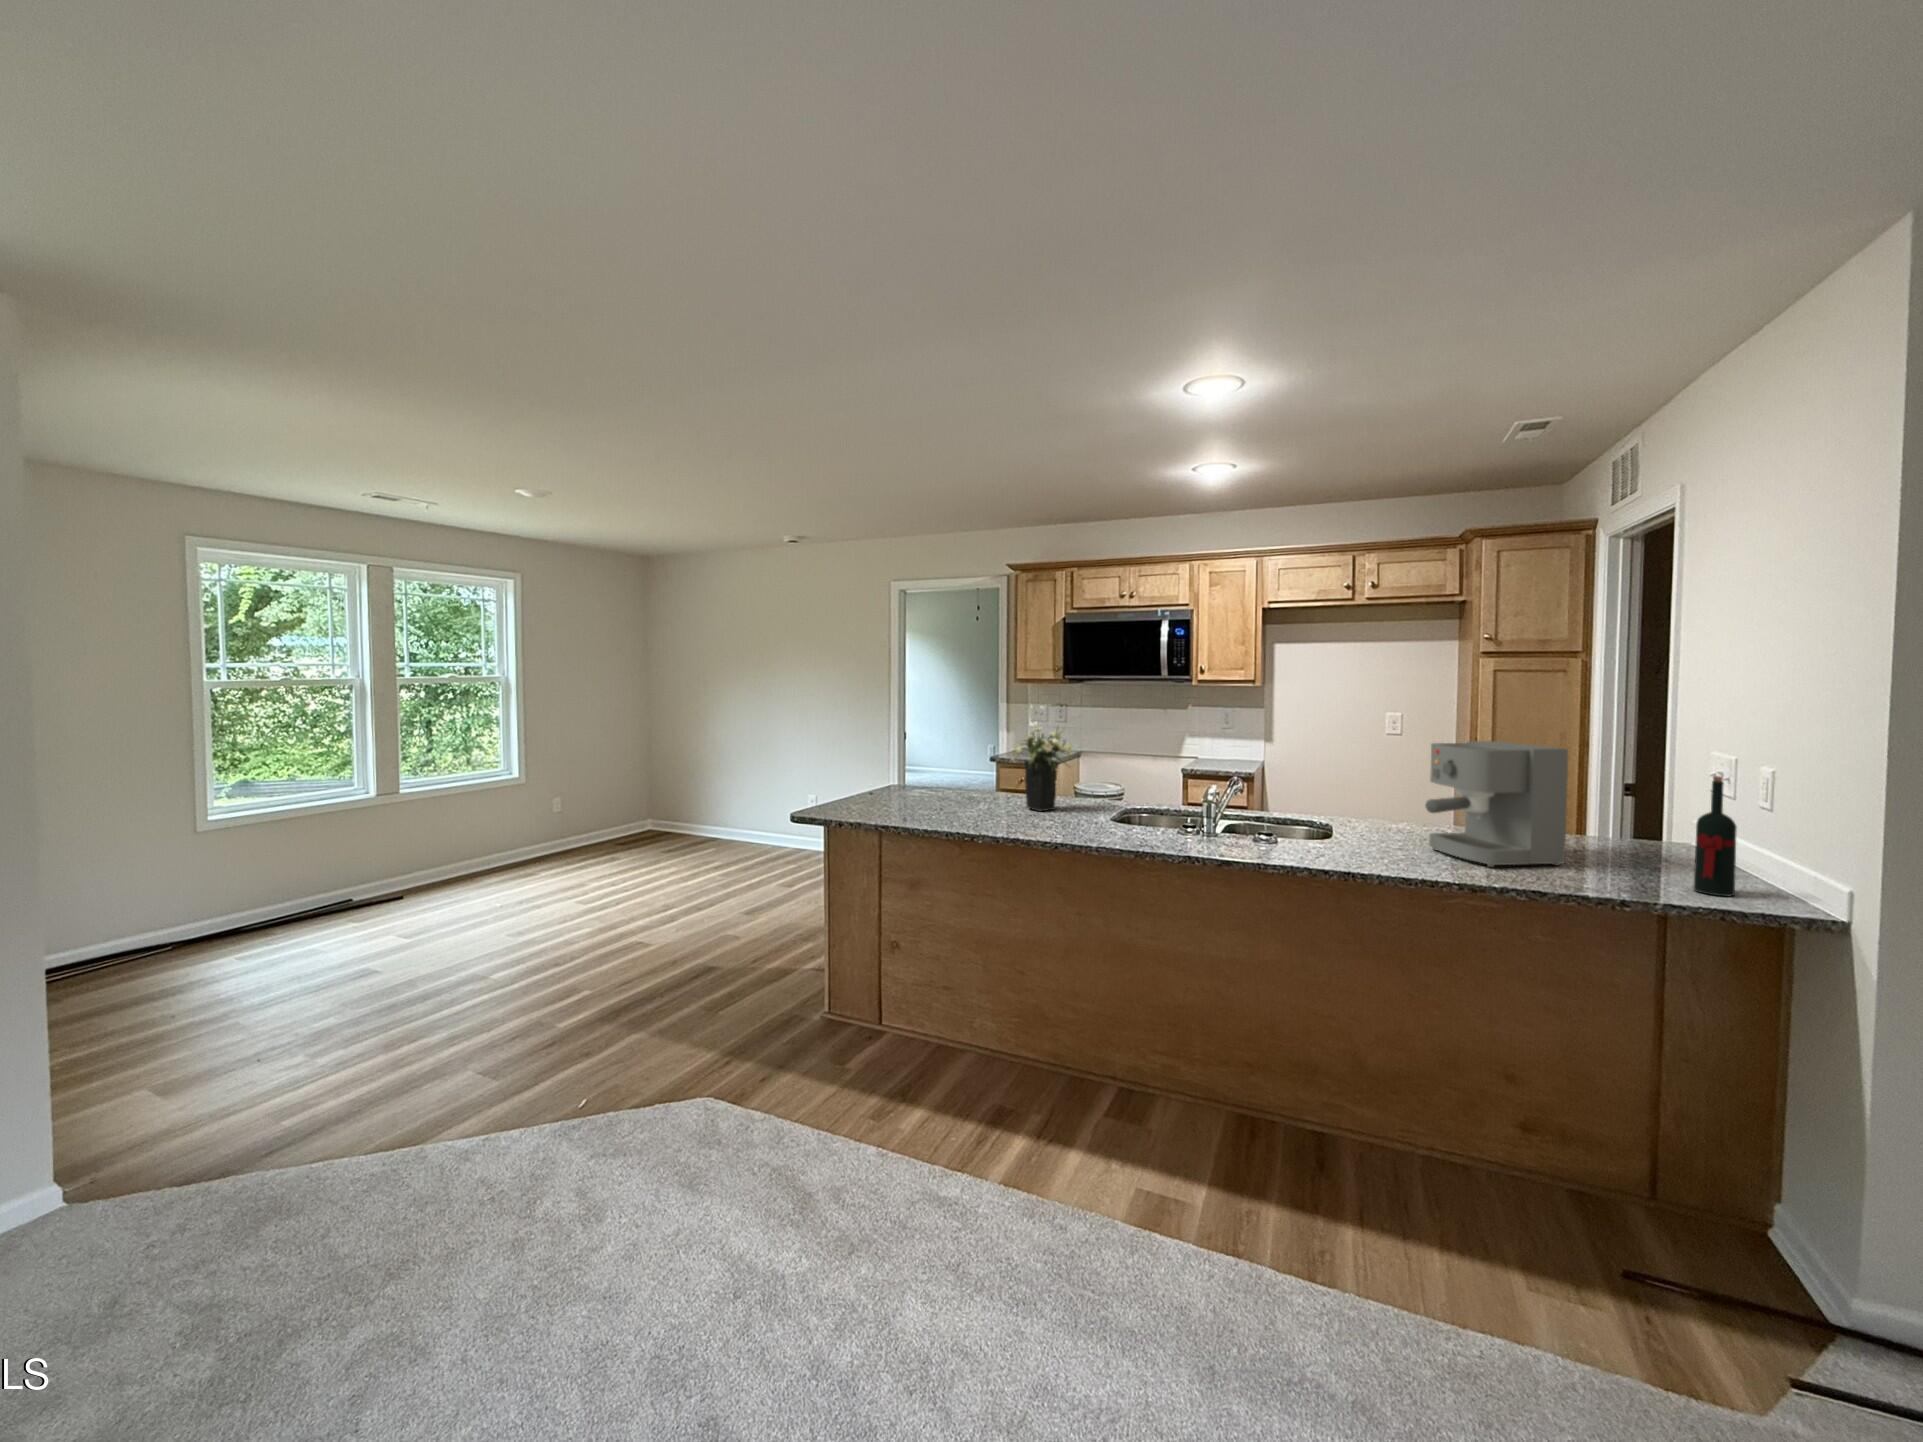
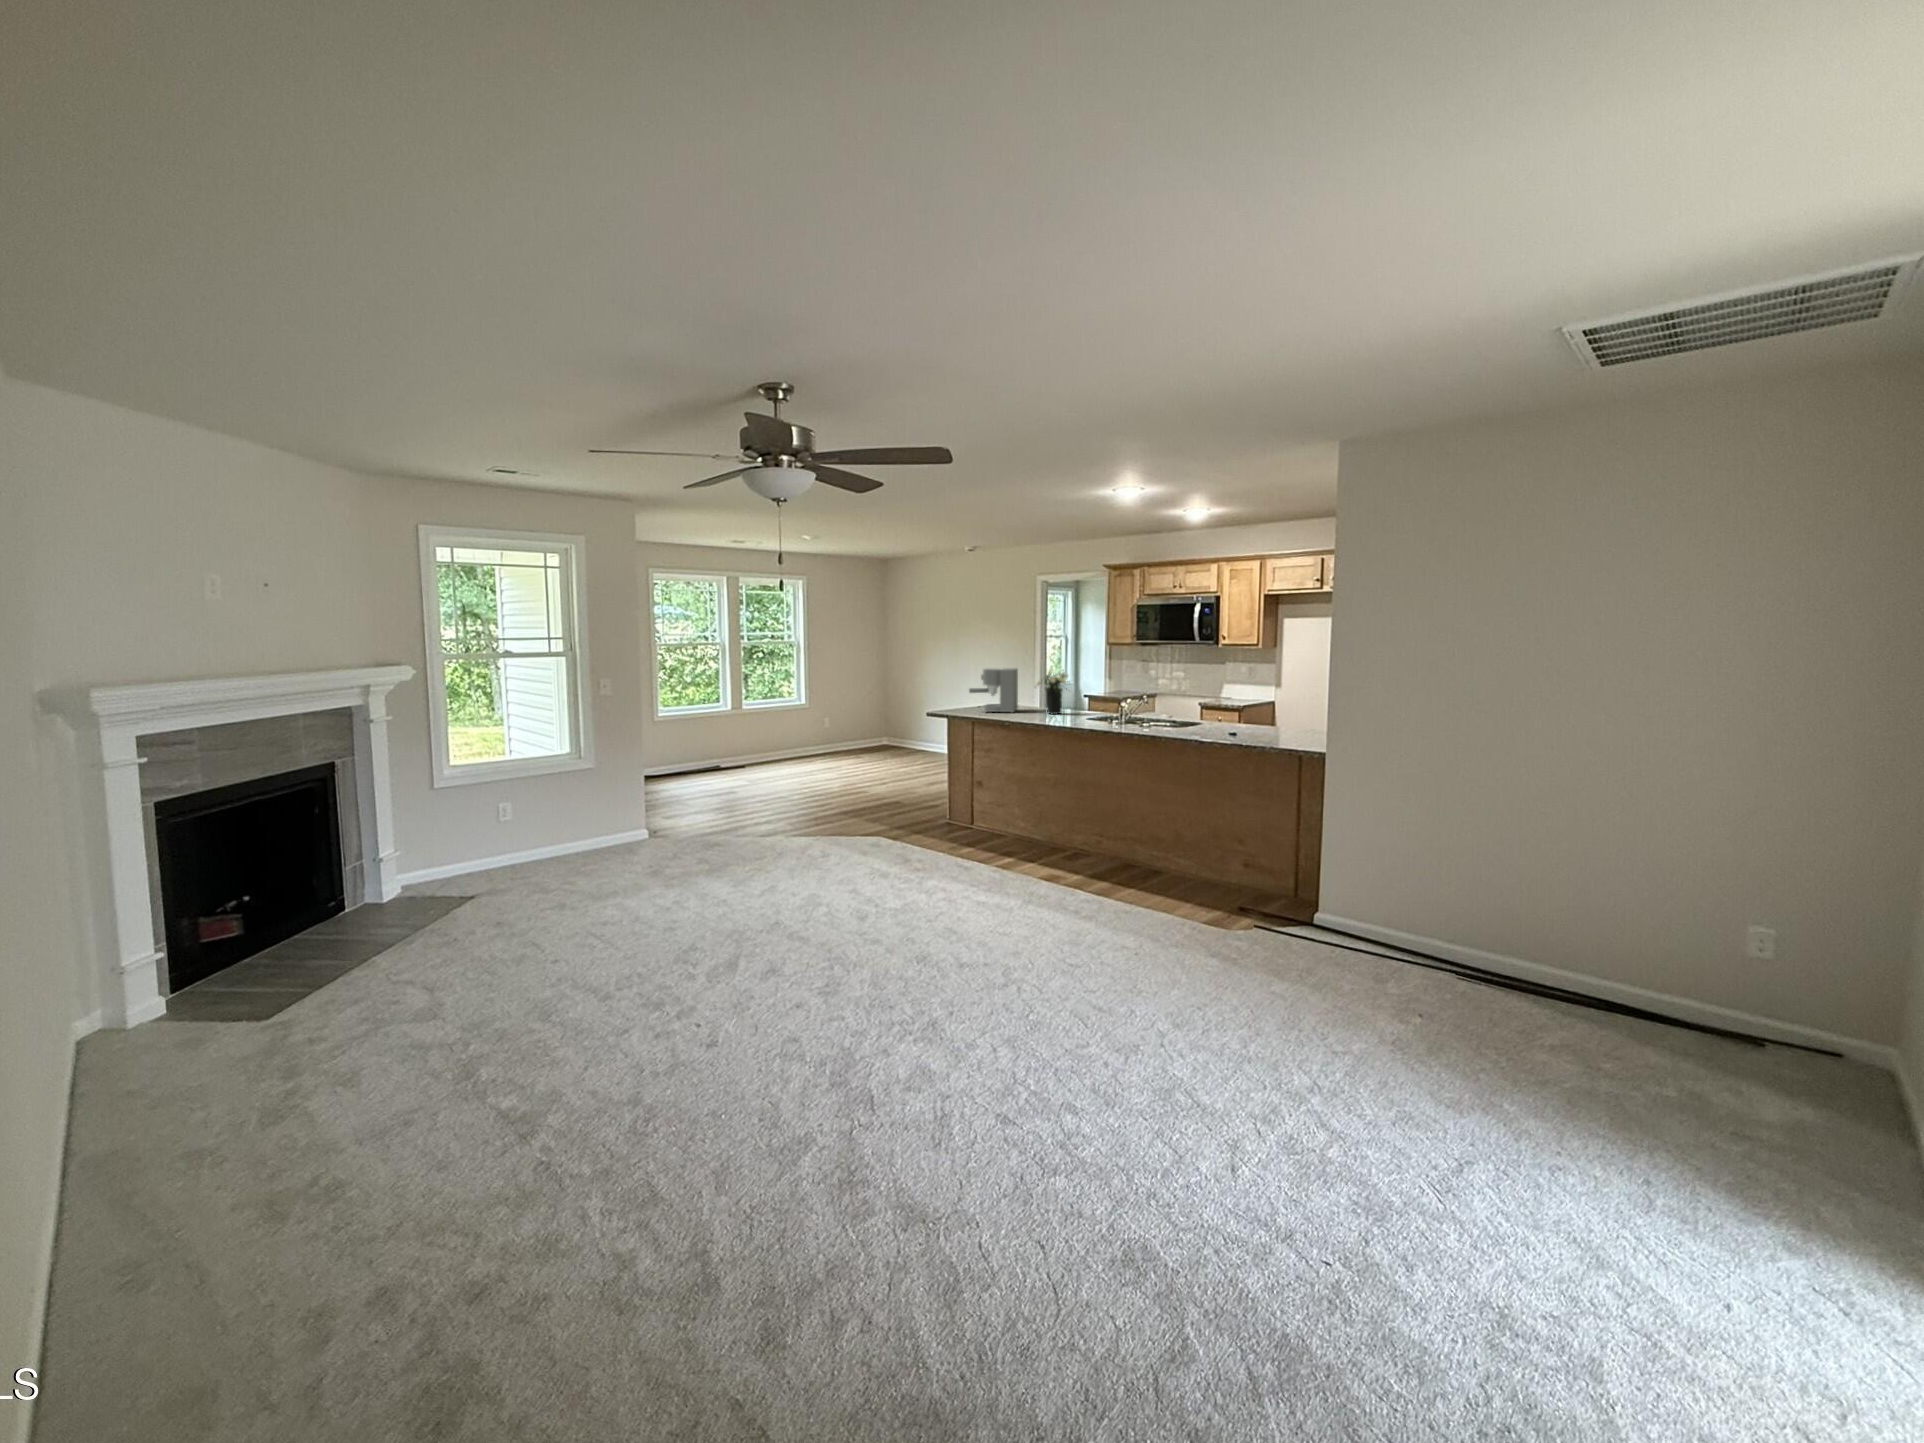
coffee maker: present [1425,741,1568,867] -> present [969,668,1018,713]
wine bottle: present [1694,776,1736,896] -> none [1264,688,1282,739]

